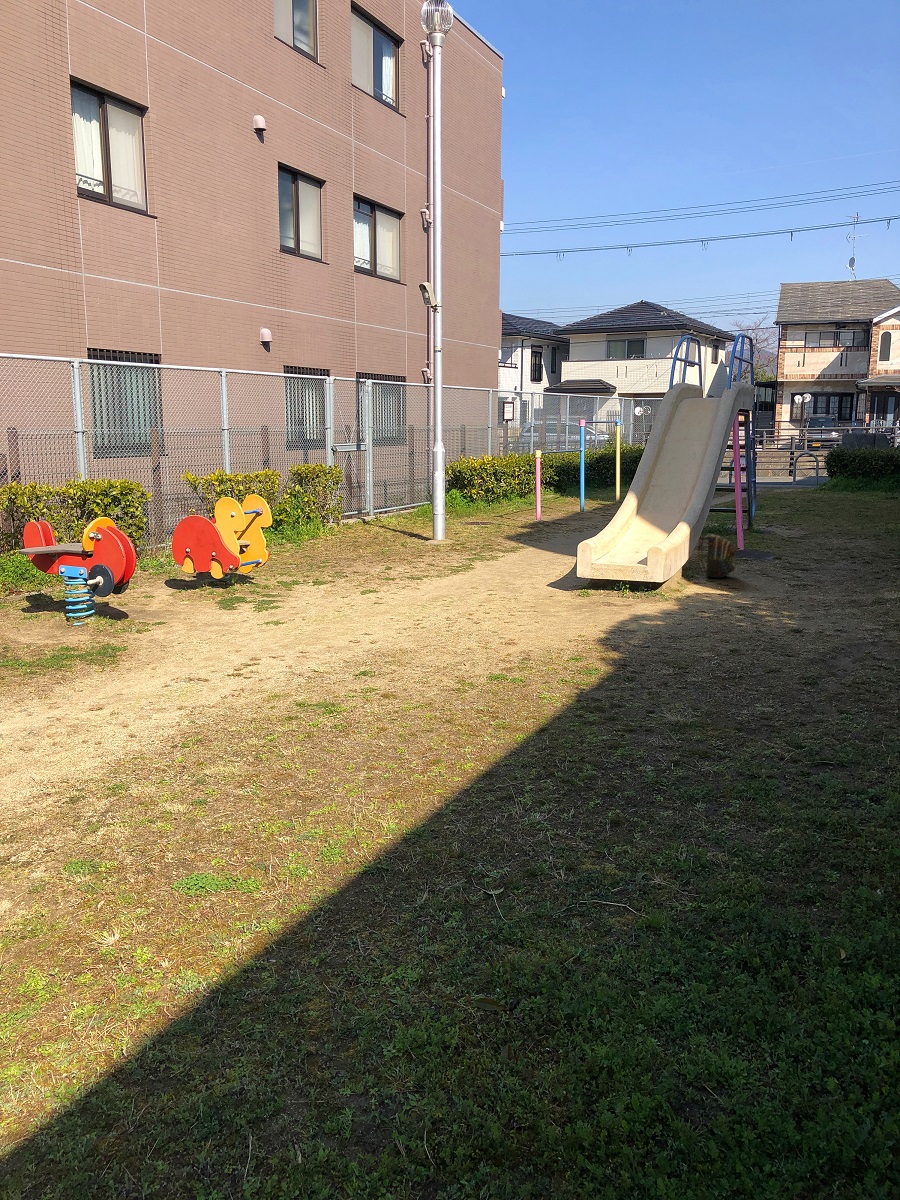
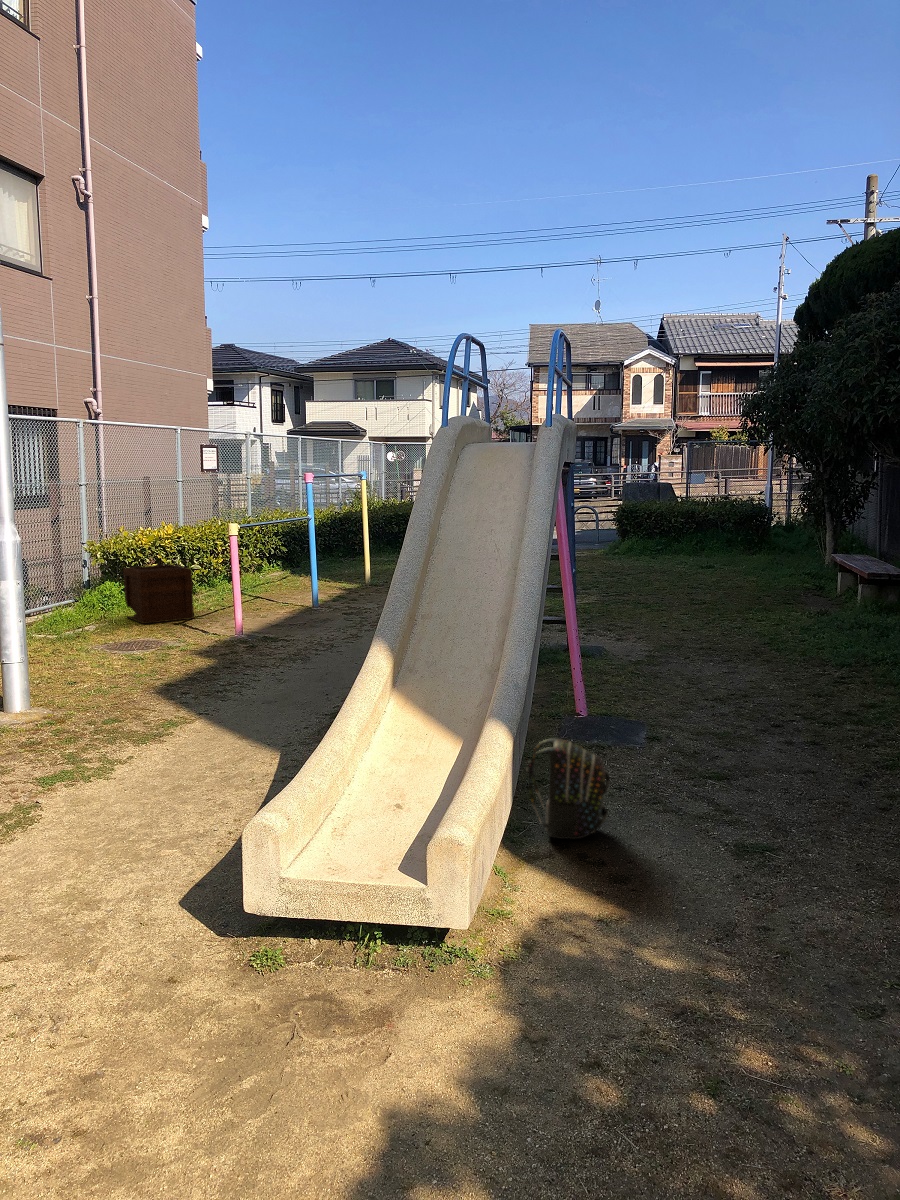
wooden crate: none [461,479,505,516] -> present [123,564,194,624]

